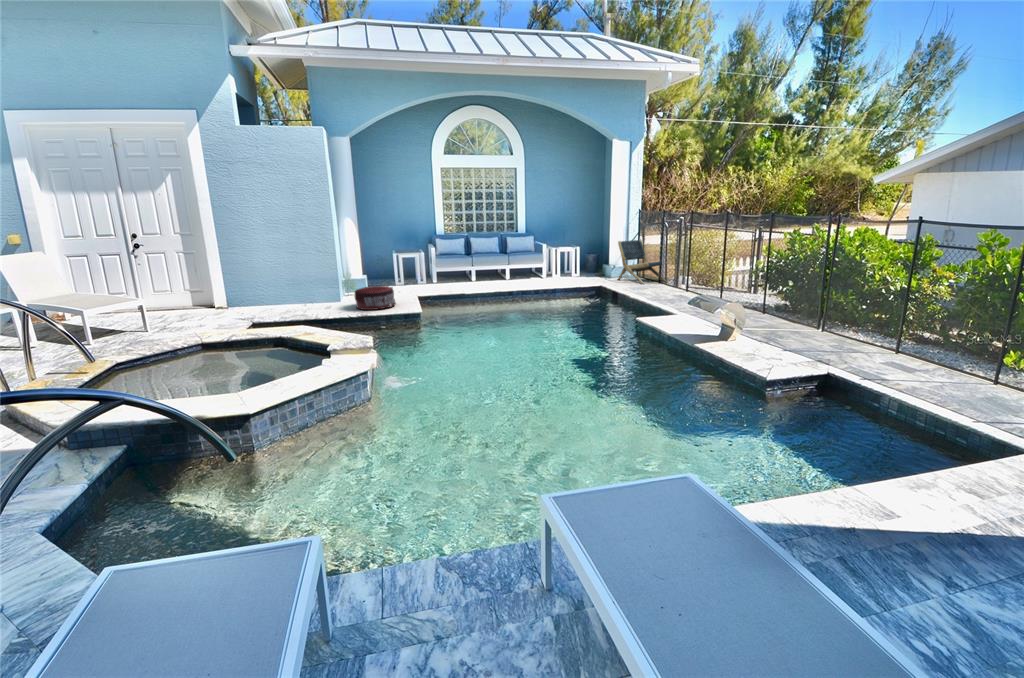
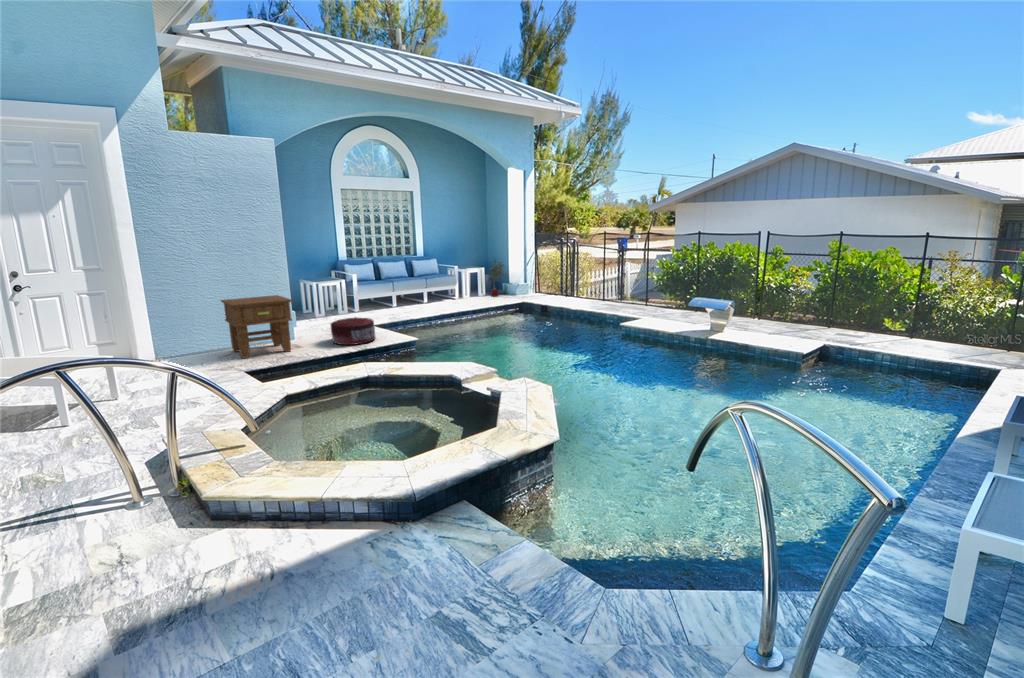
potted tree: none [581,237,604,278] -> present [488,259,507,297]
lounge chair: present [618,240,667,284] -> none [524,259,567,298]
side table: none [266,262,323,312] -> present [221,295,292,358]

